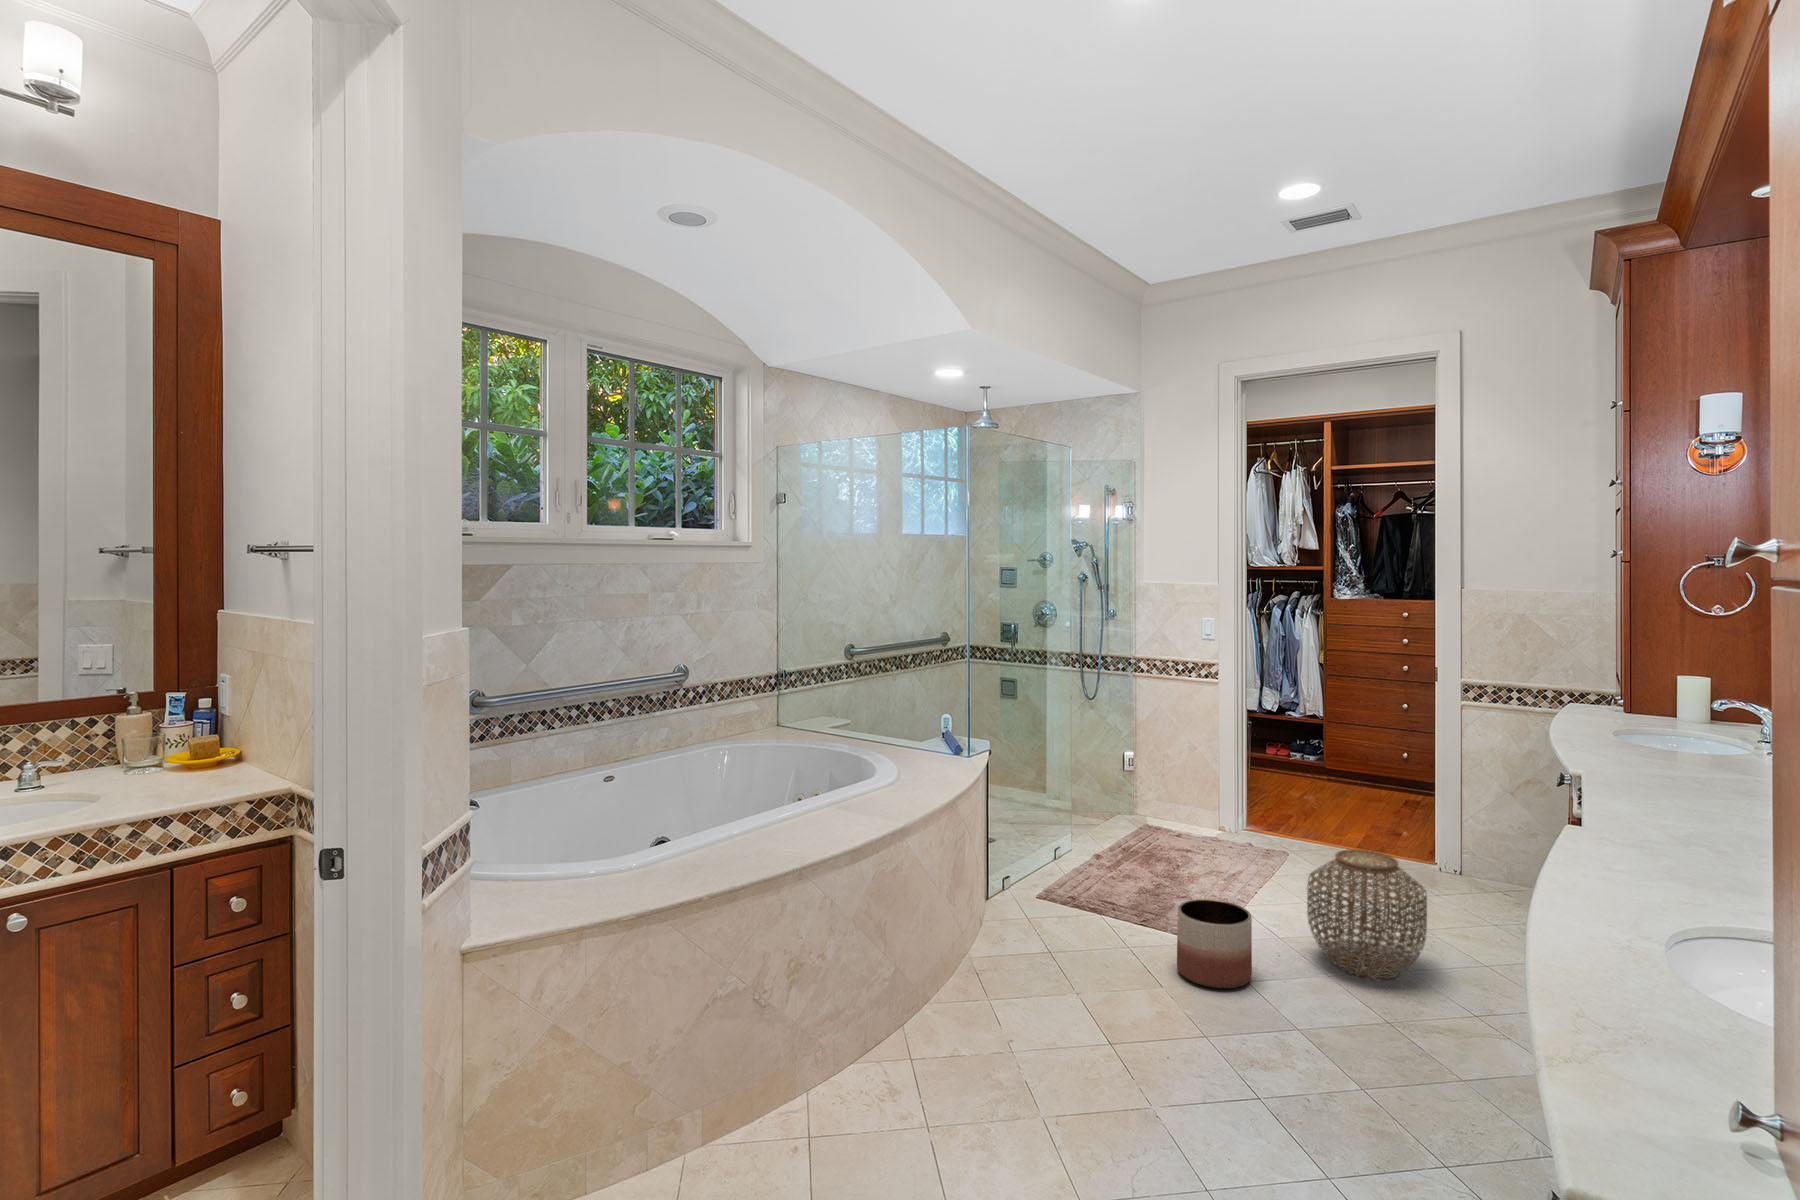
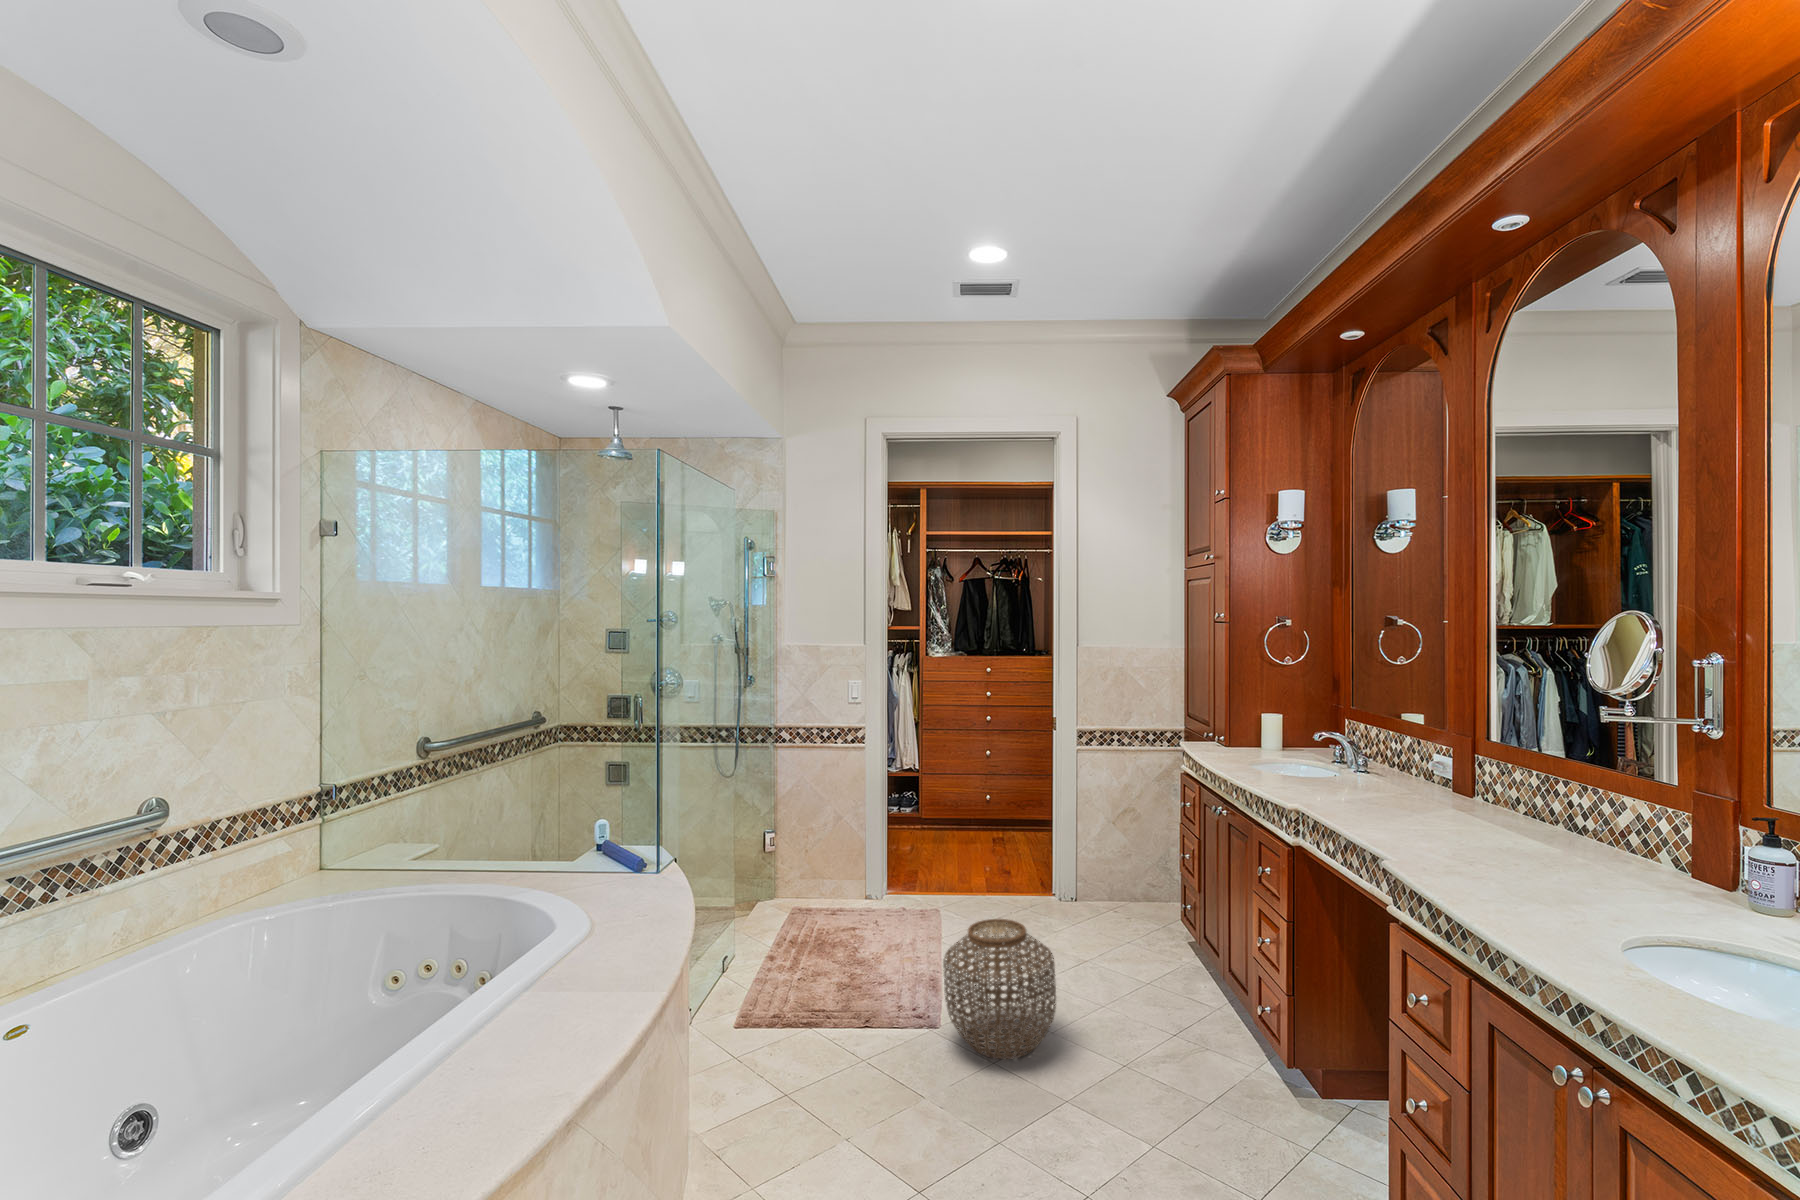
planter: present [1177,899,1252,988] -> none [809,1003,890,1112]

